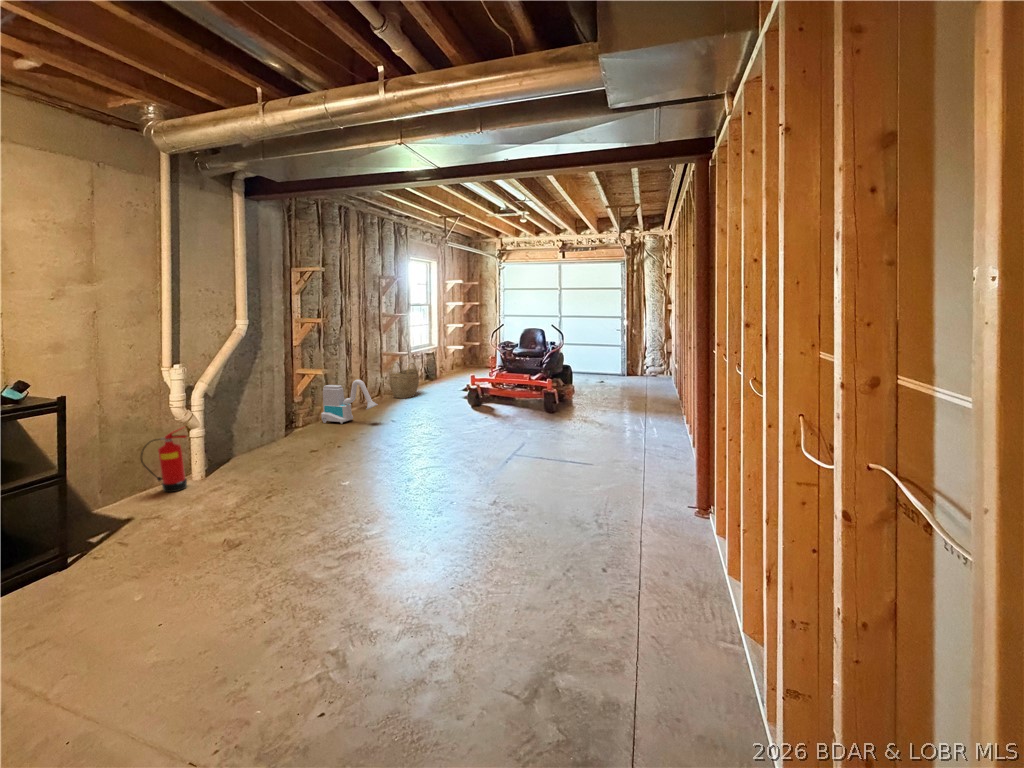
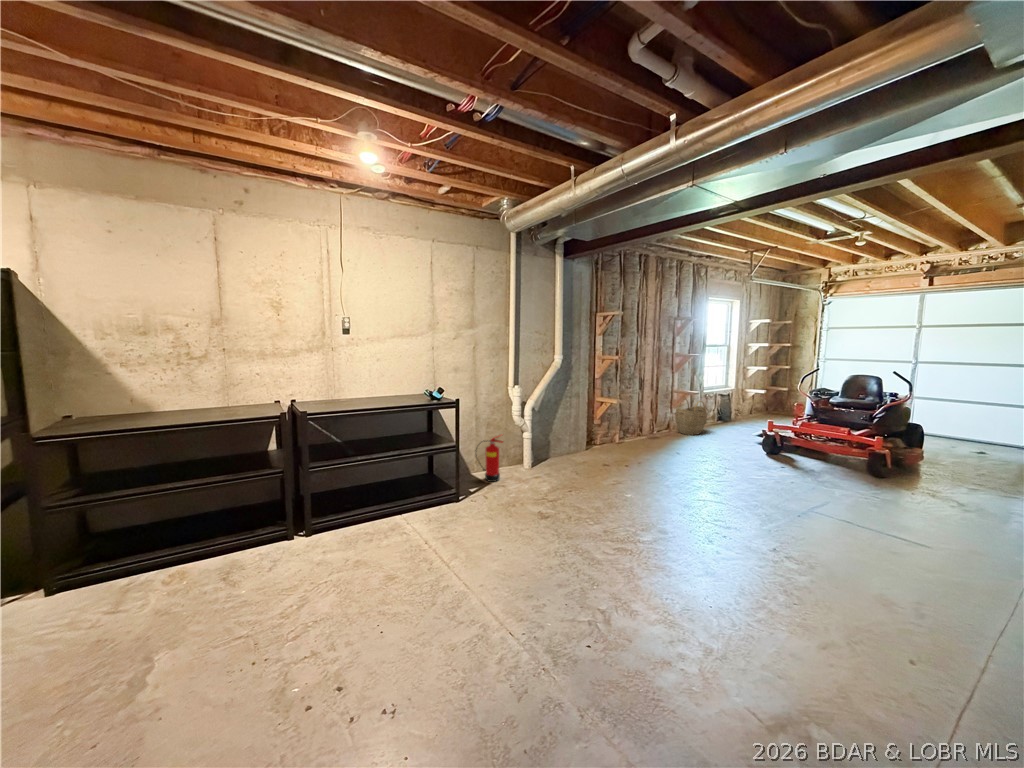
vacuum cleaner: present [321,380,378,424] -> none [607,412,658,450]

